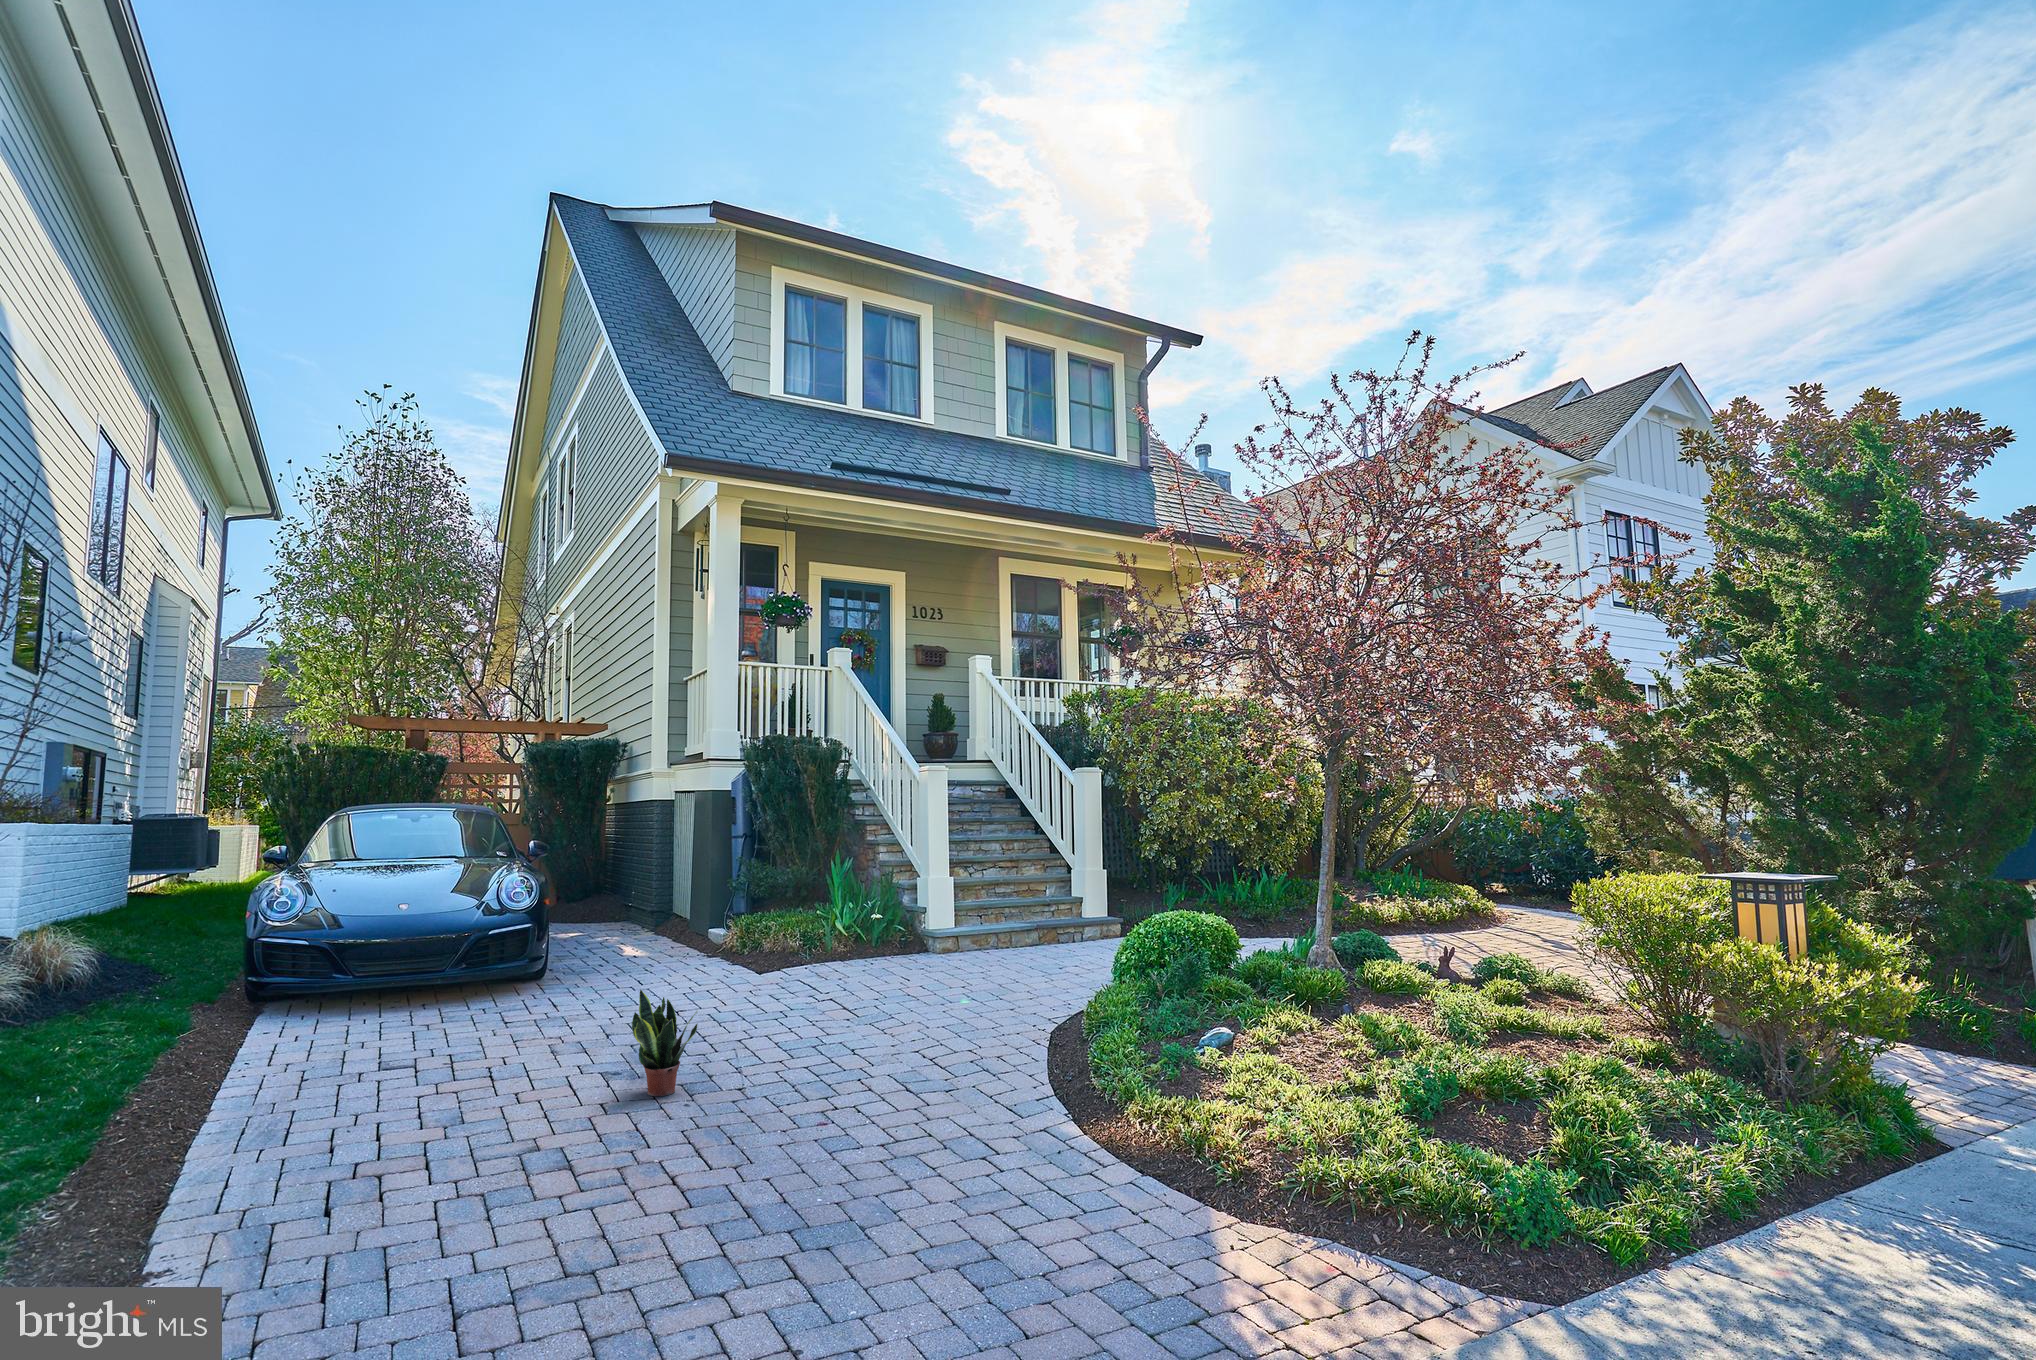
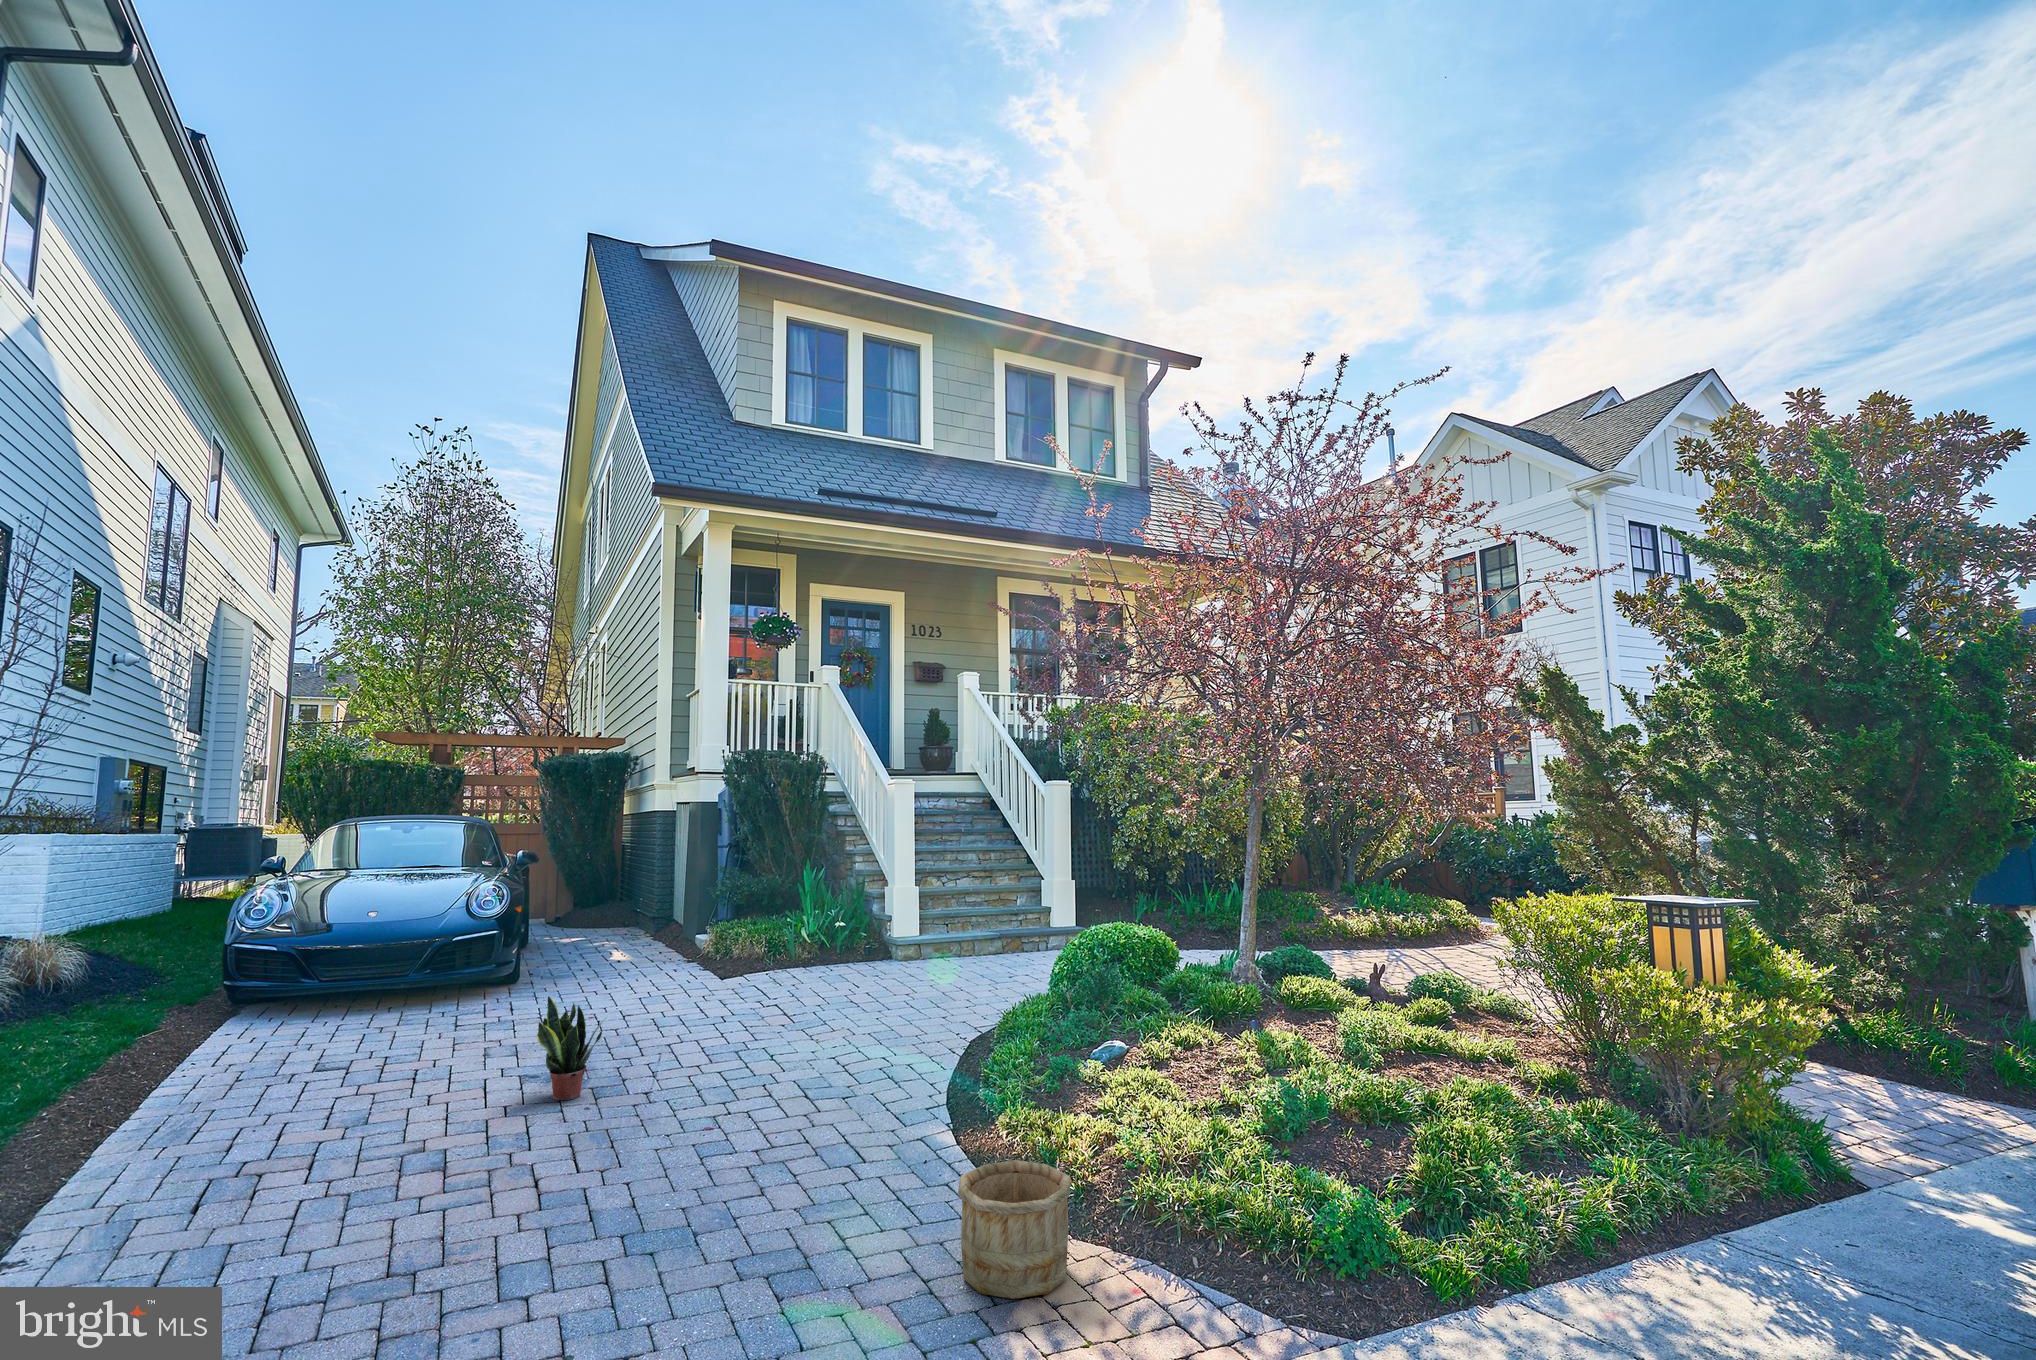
wooden bucket: none [1144,1142,1261,1276] -> present [958,1160,1070,1299]

